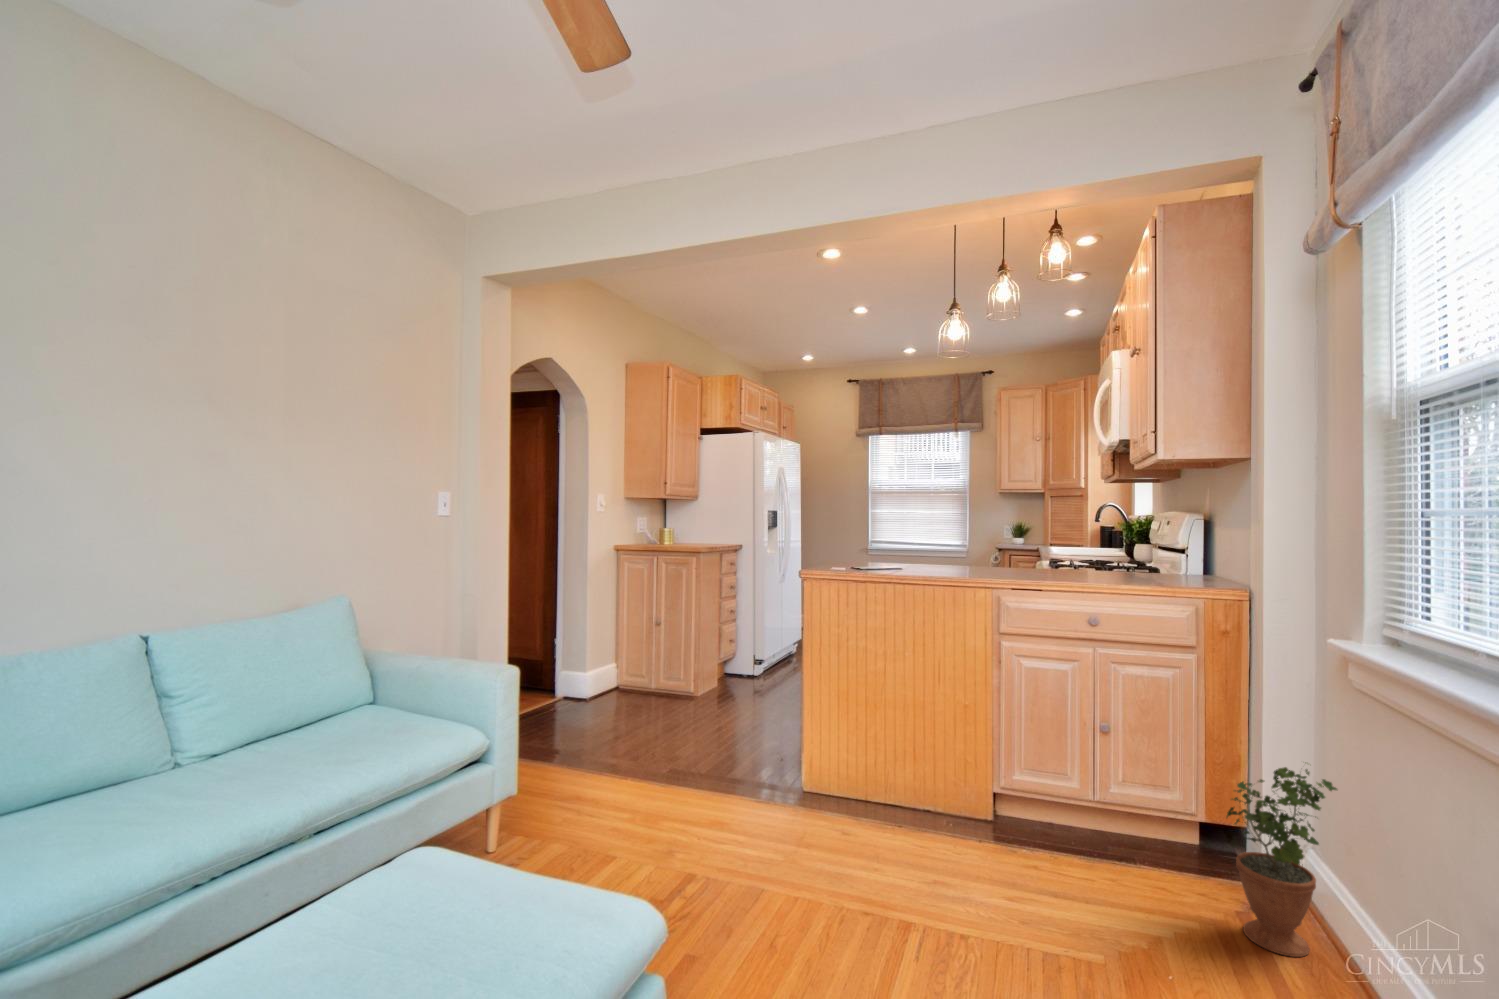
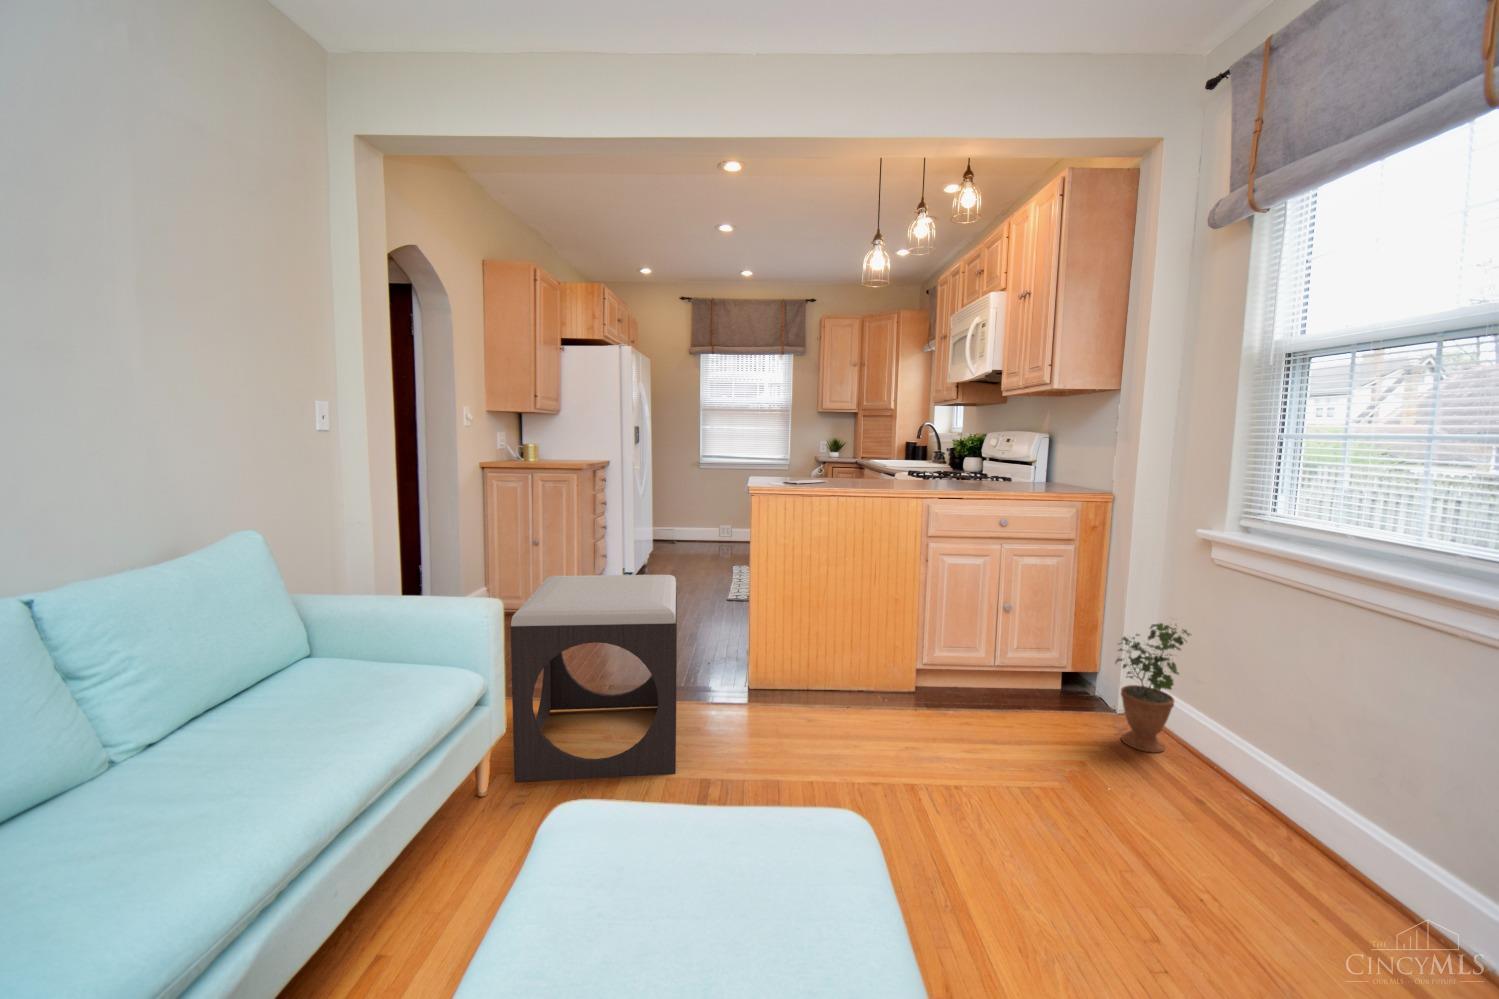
footstool: none [532,648,719,858] -> present [511,575,677,782]

